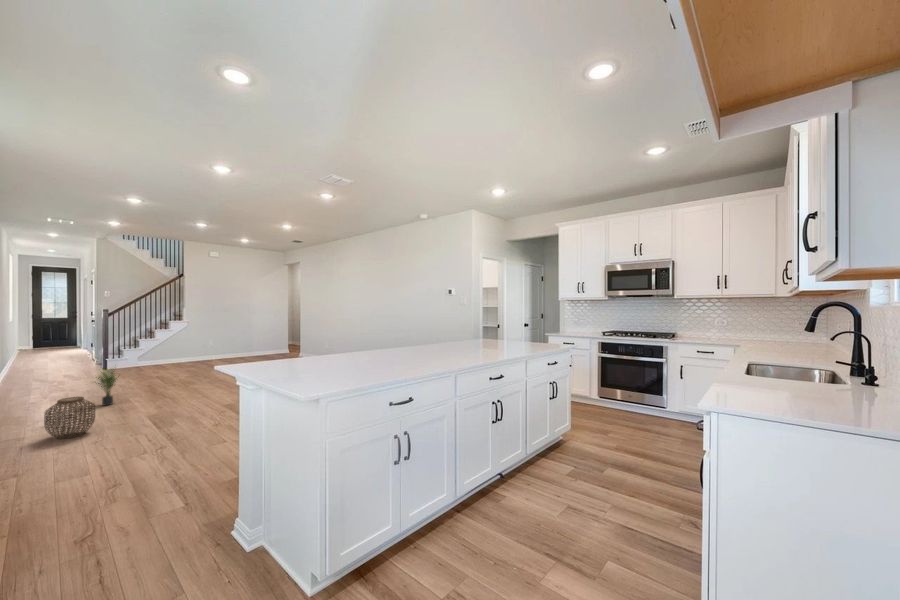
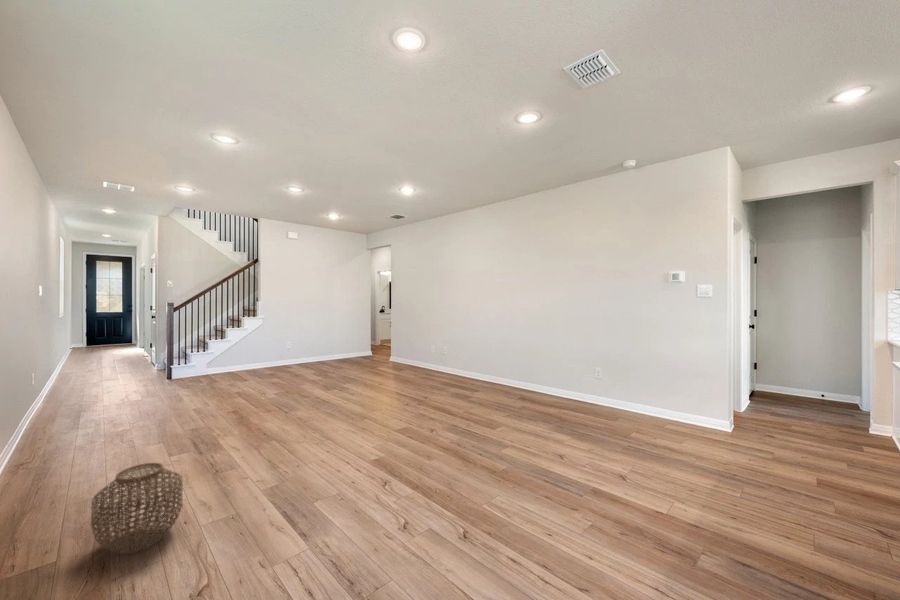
potted plant: present [96,370,120,406] -> none [160,383,213,451]

